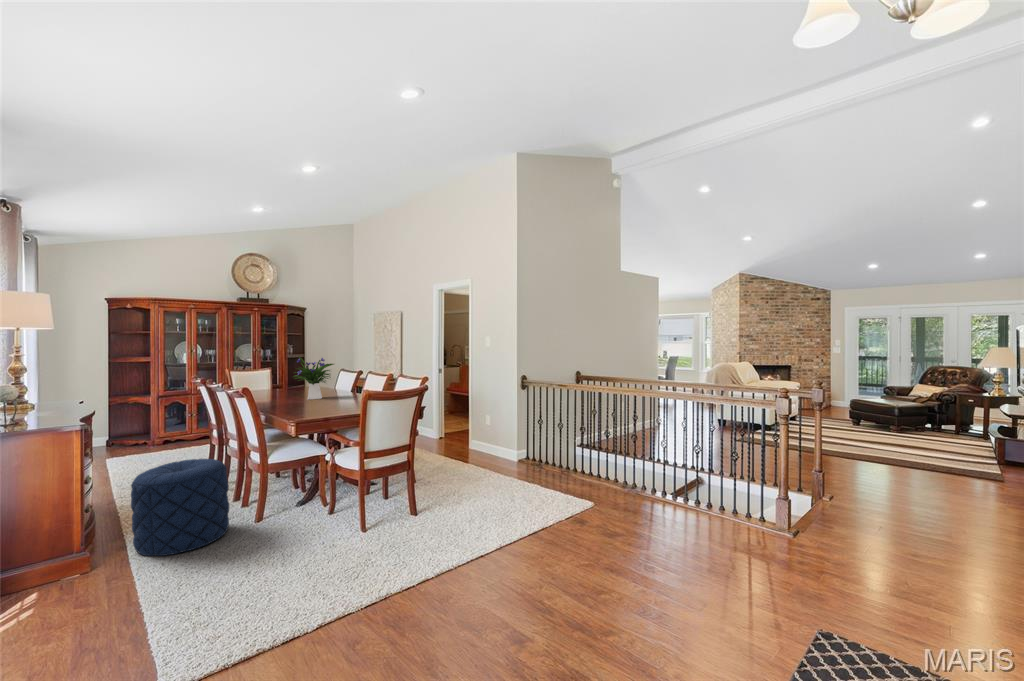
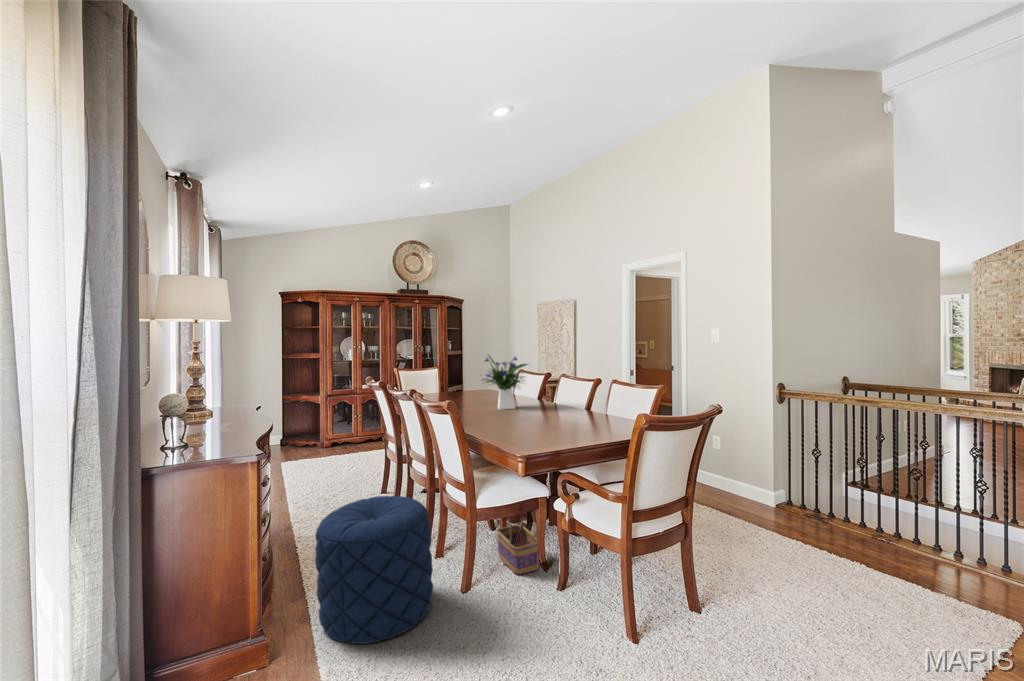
basket: none [291,464,320,513] -> present [496,513,539,575]

